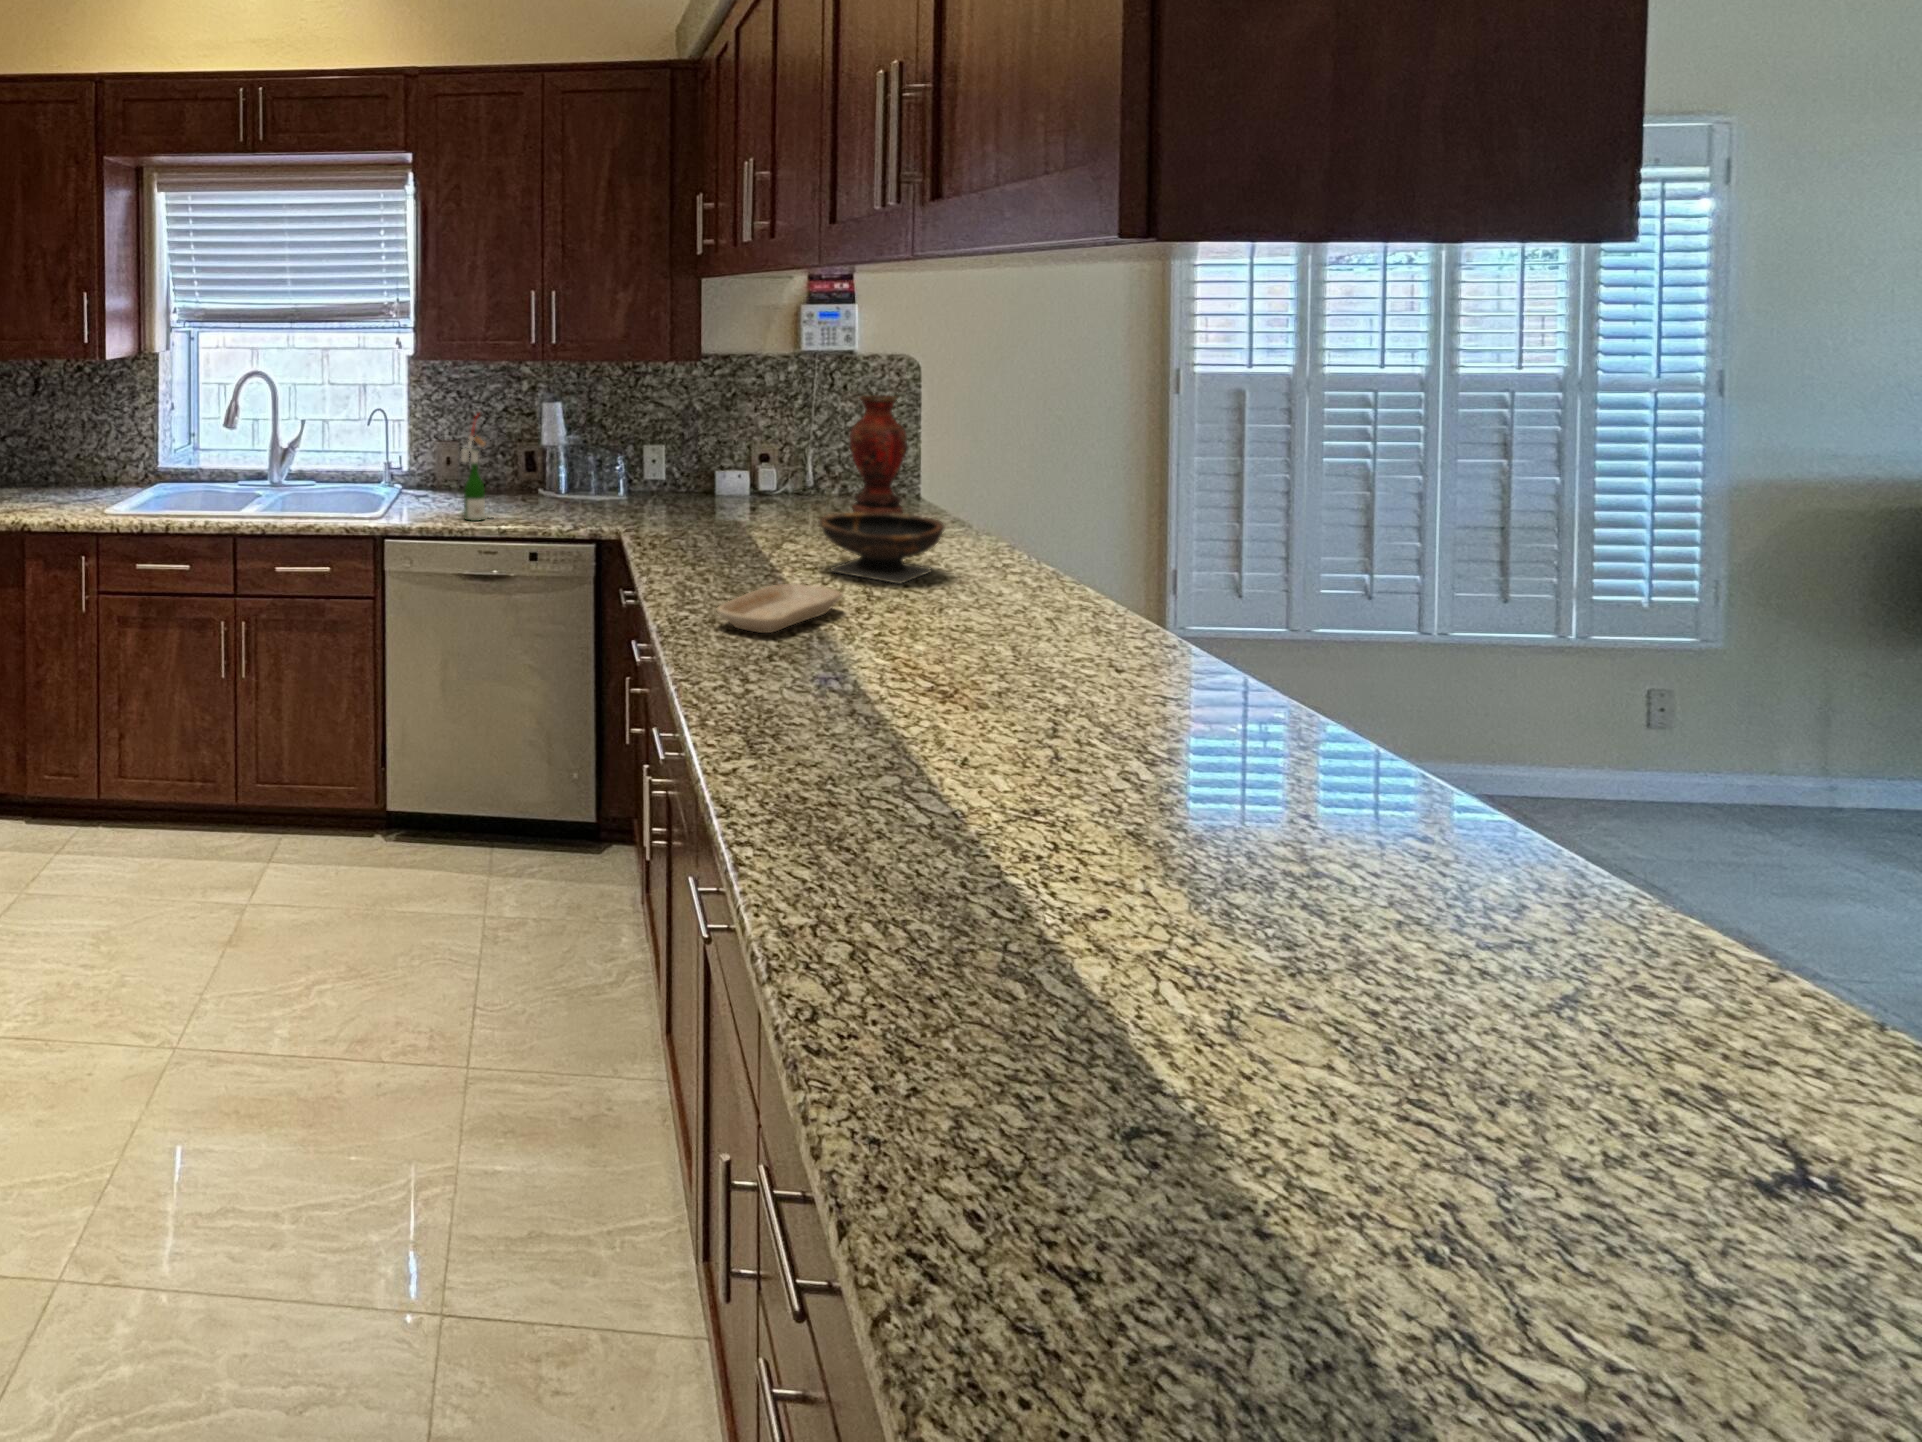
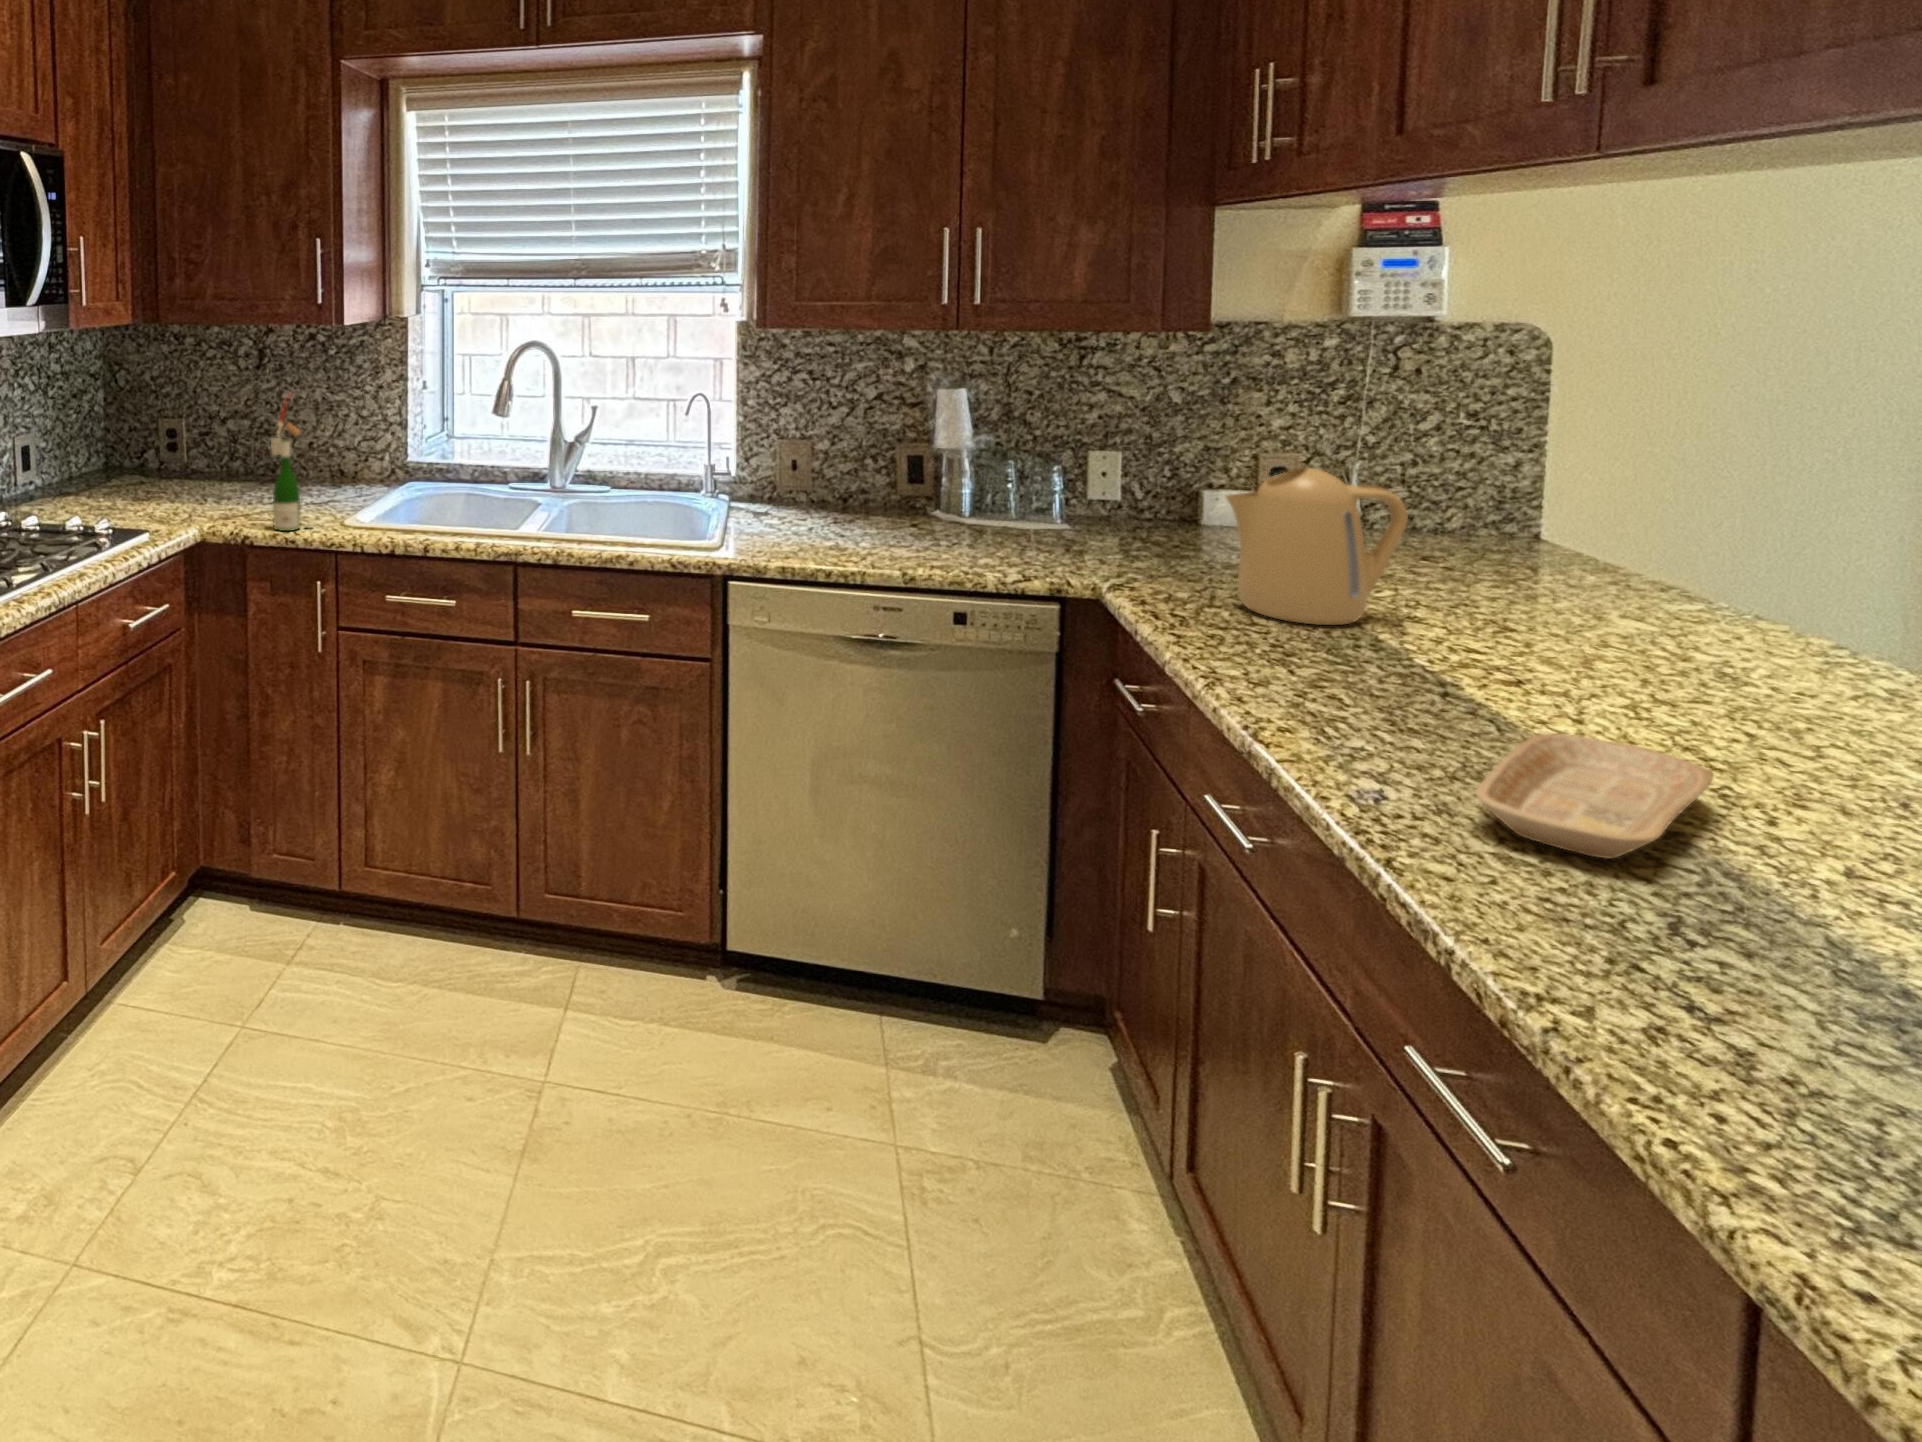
vase: present [850,395,907,514] -> none [1475,386,1587,593]
wine bottle: present [461,415,485,521] -> present [271,403,313,531]
kettle: none [685,448,785,546] -> present [1226,468,1408,625]
bowl: present [819,513,944,584] -> none [1527,587,1817,731]

